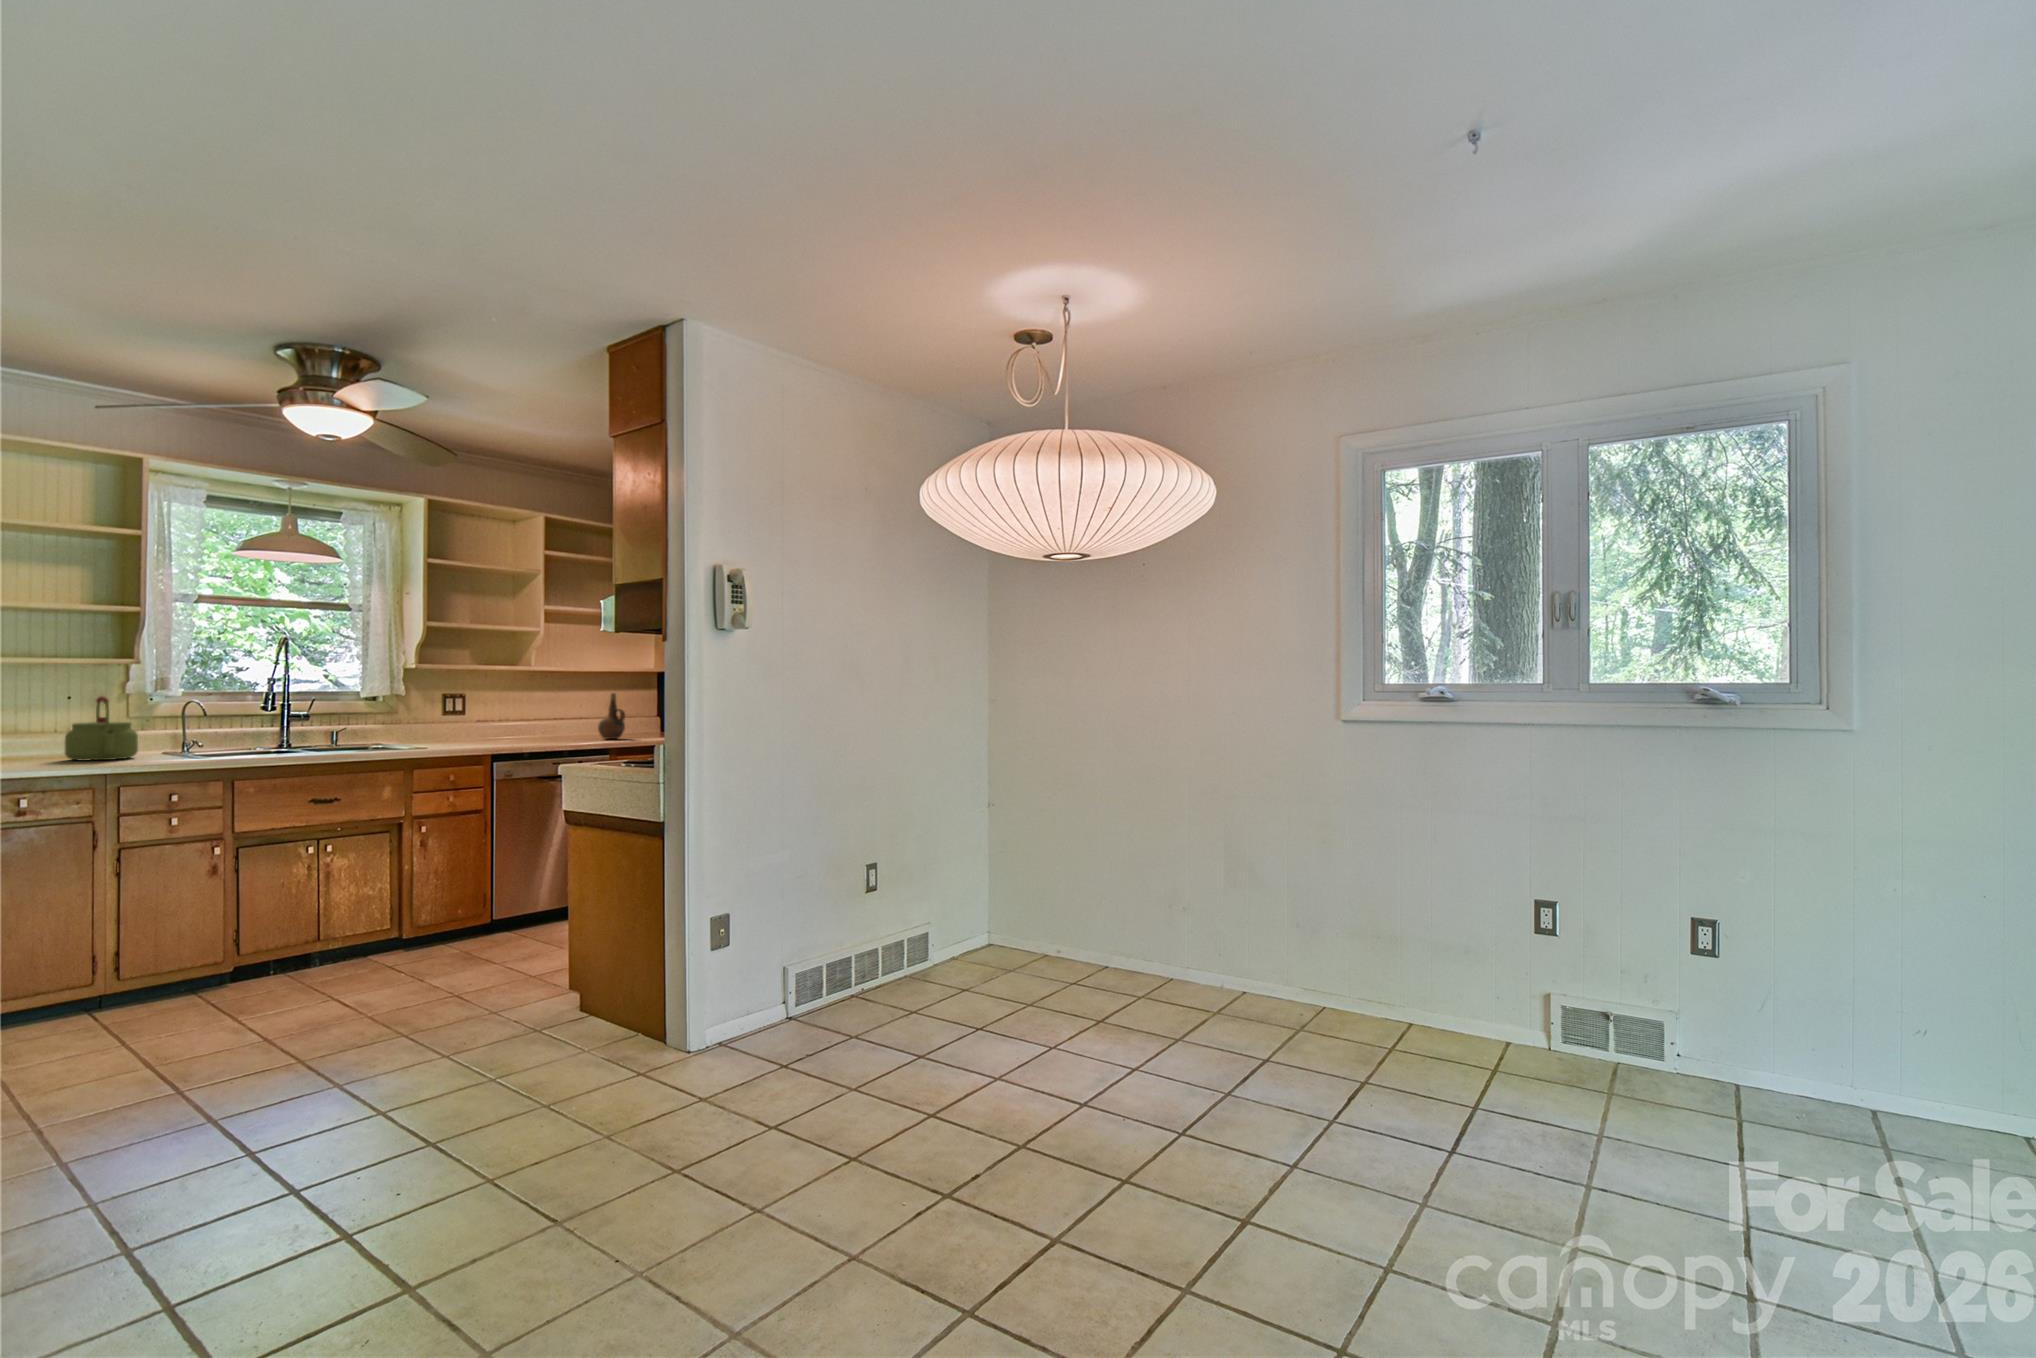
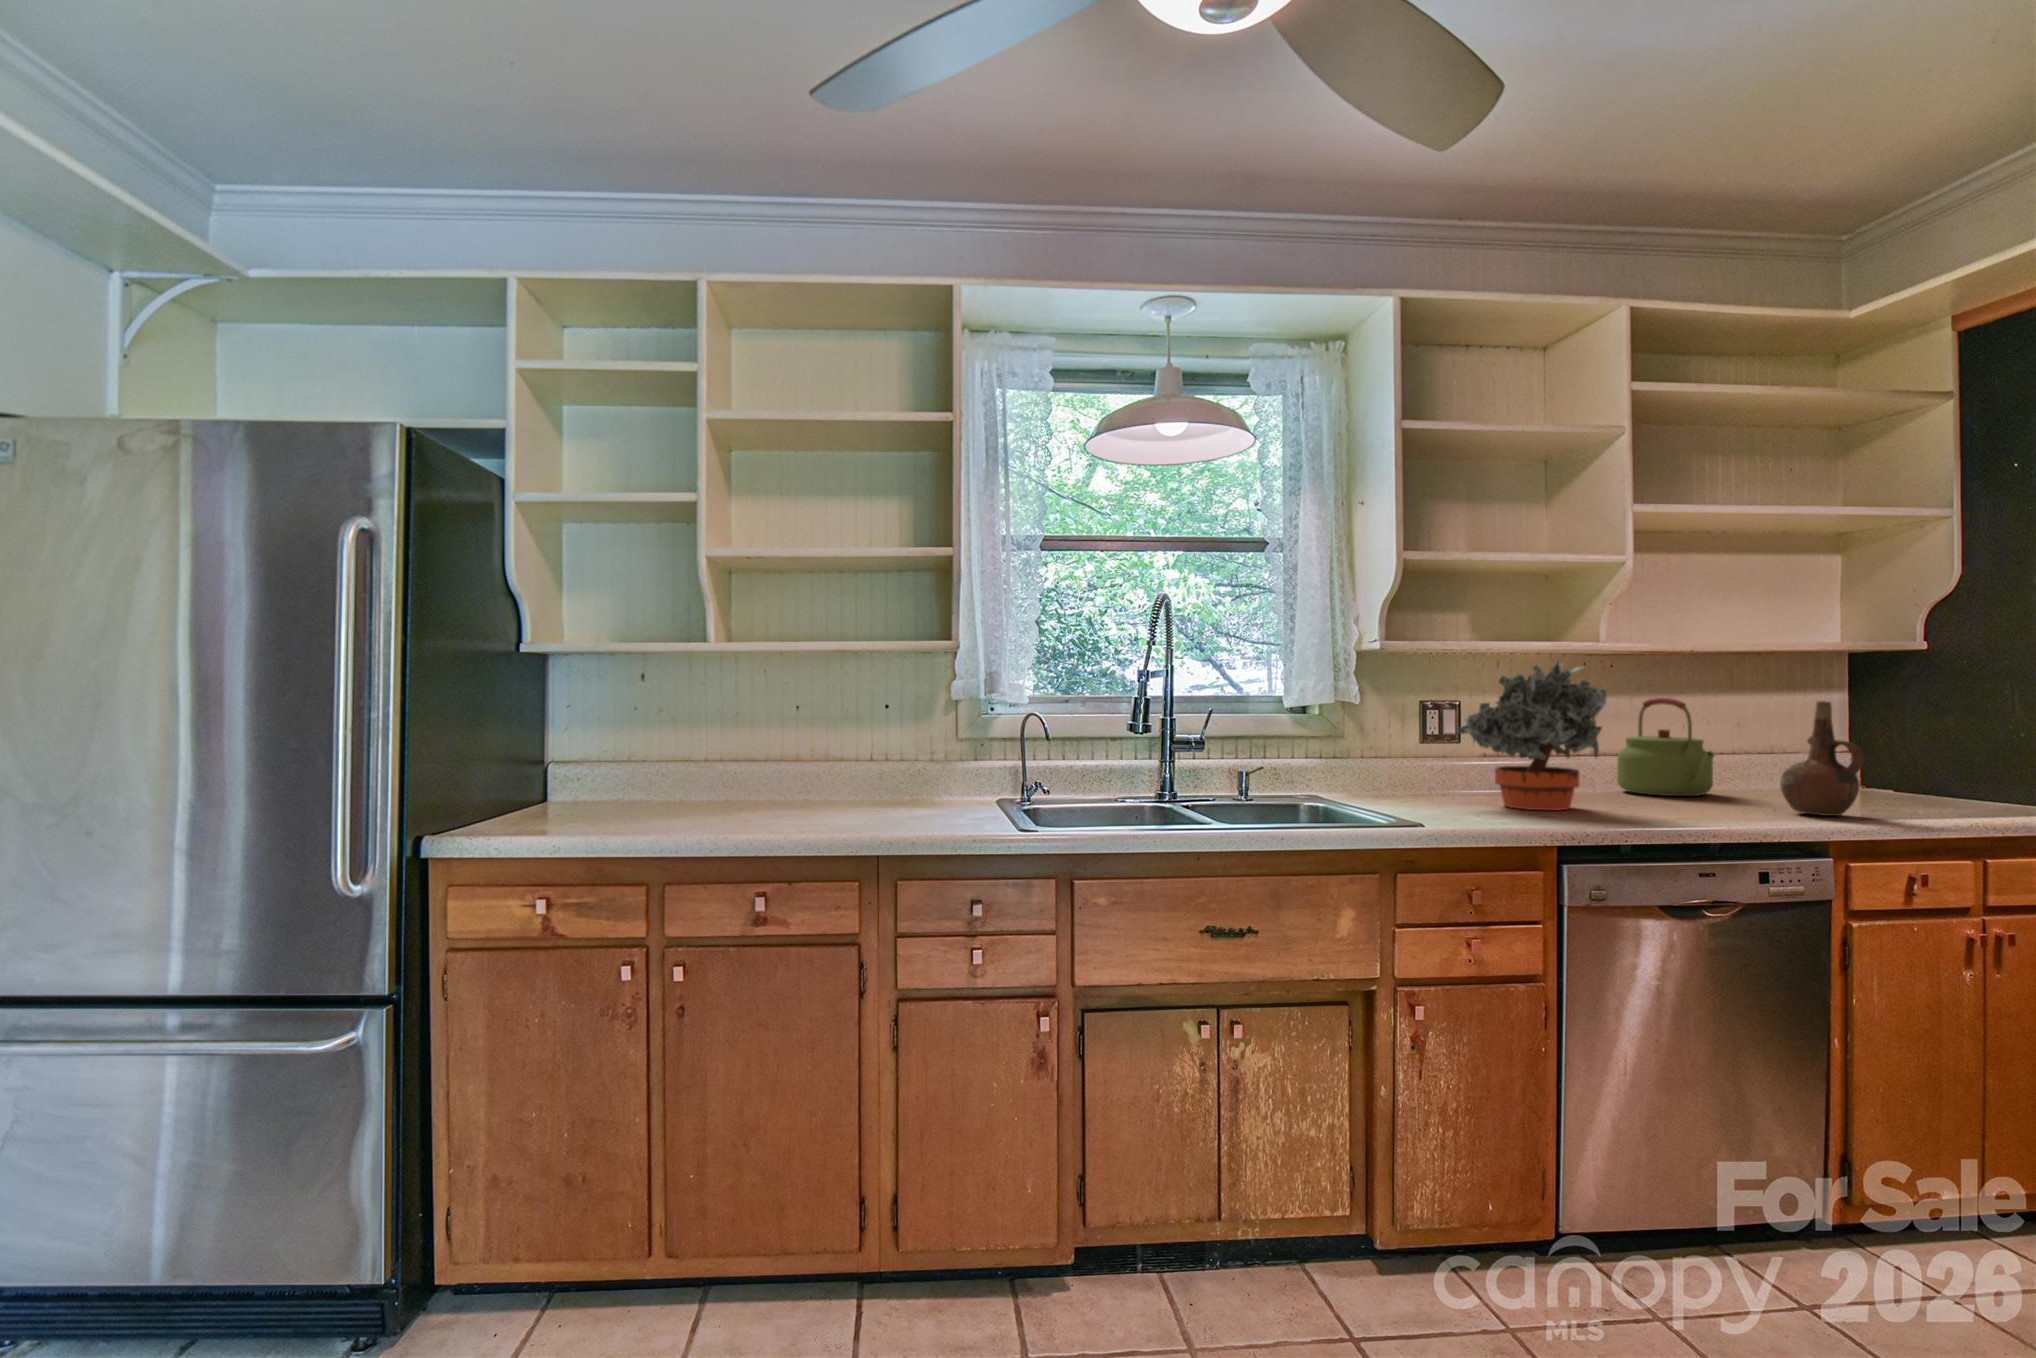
potted plant: none [456,674,526,743] -> present [1459,660,1607,810]
kettle: present [65,696,138,761] -> present [1617,698,1714,796]

